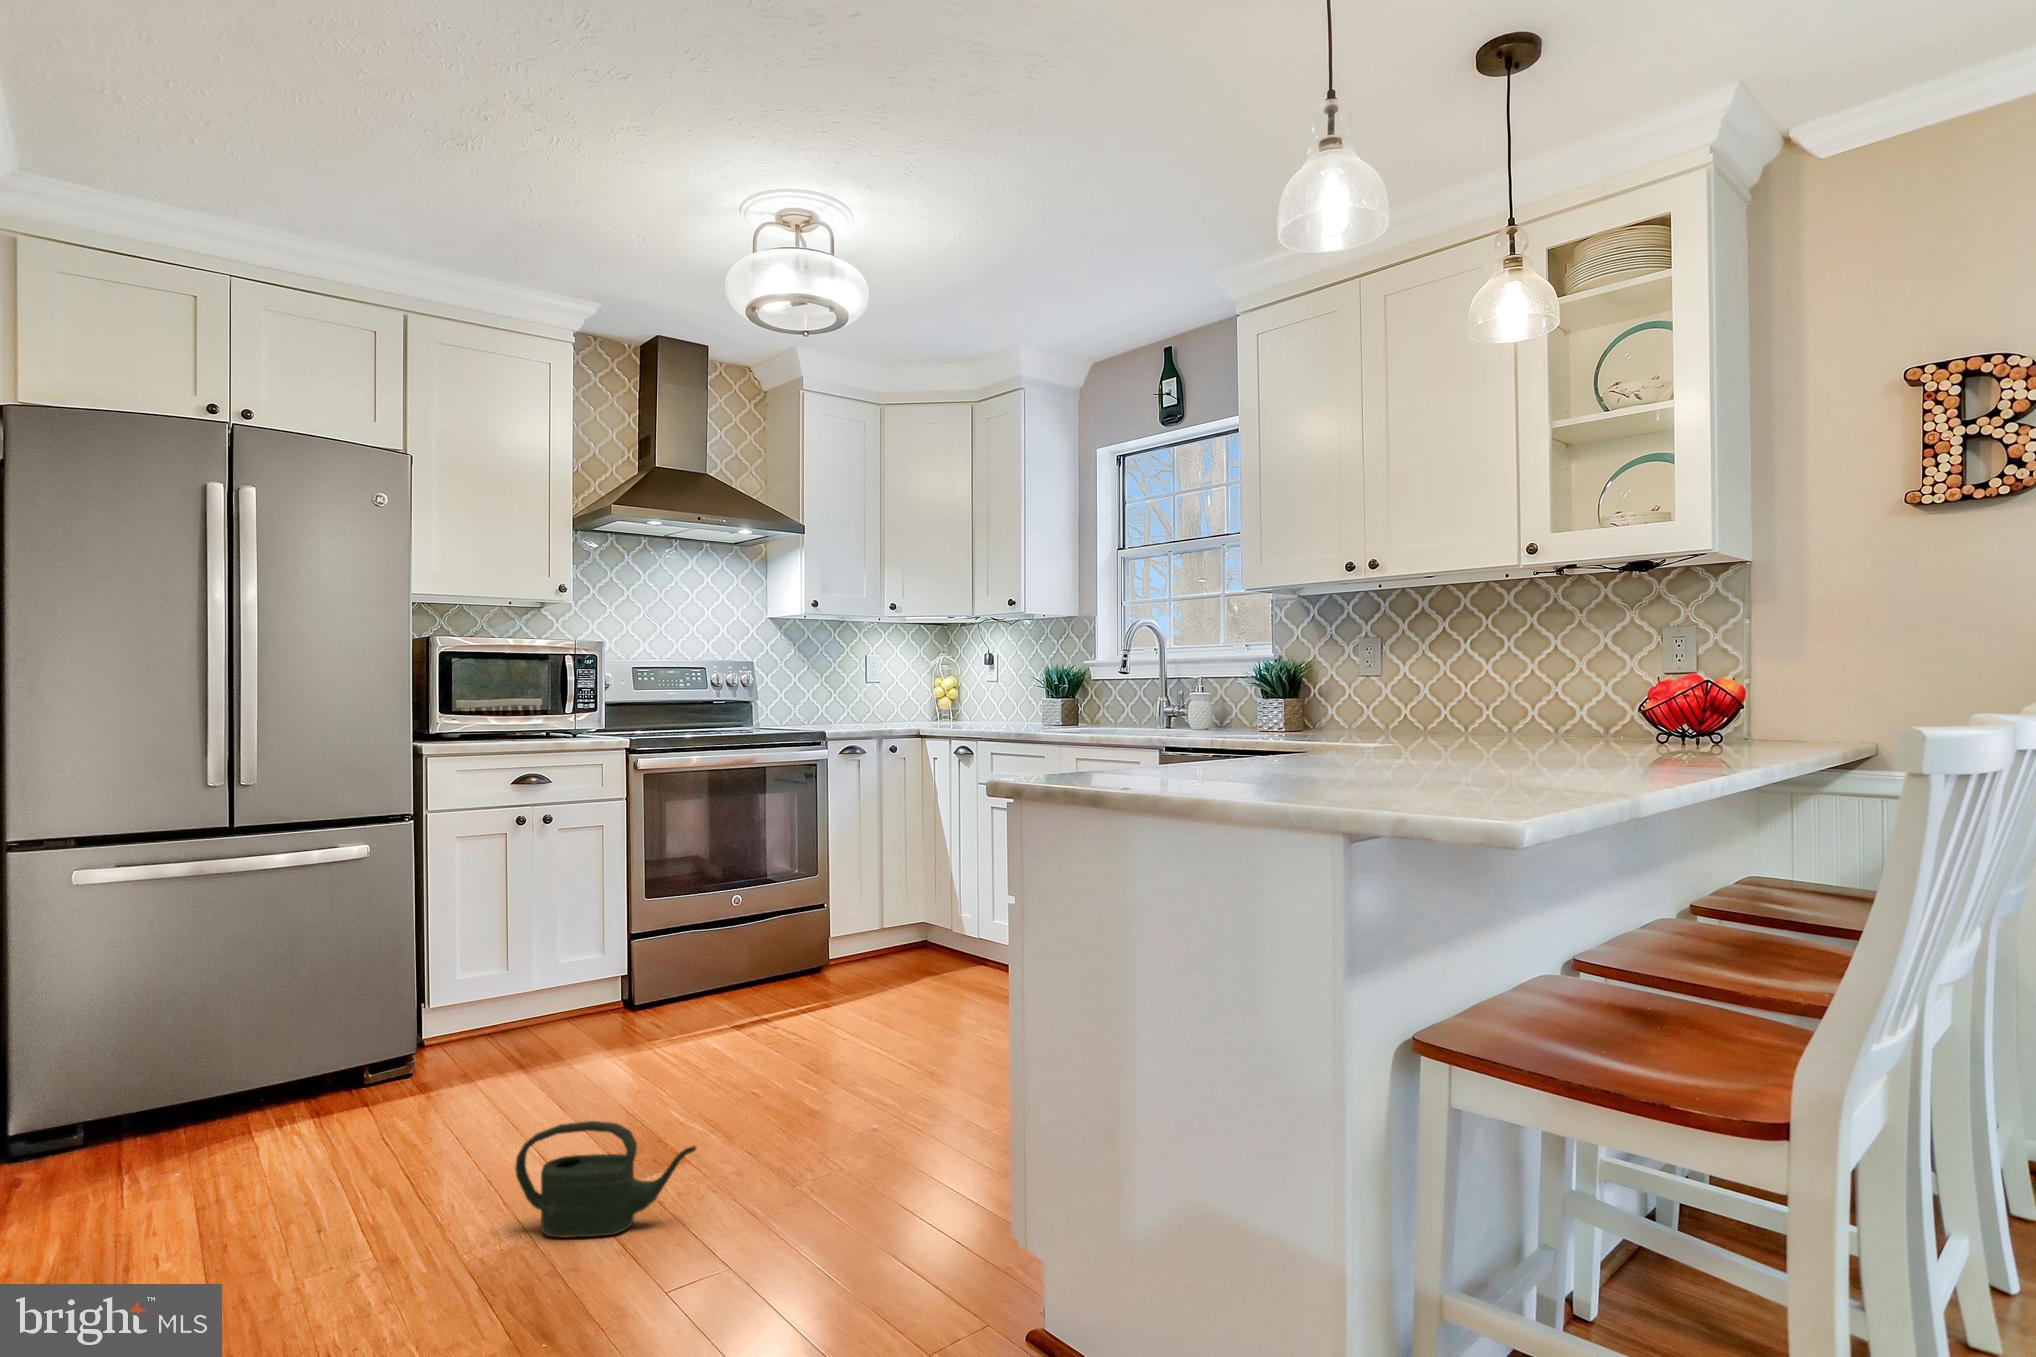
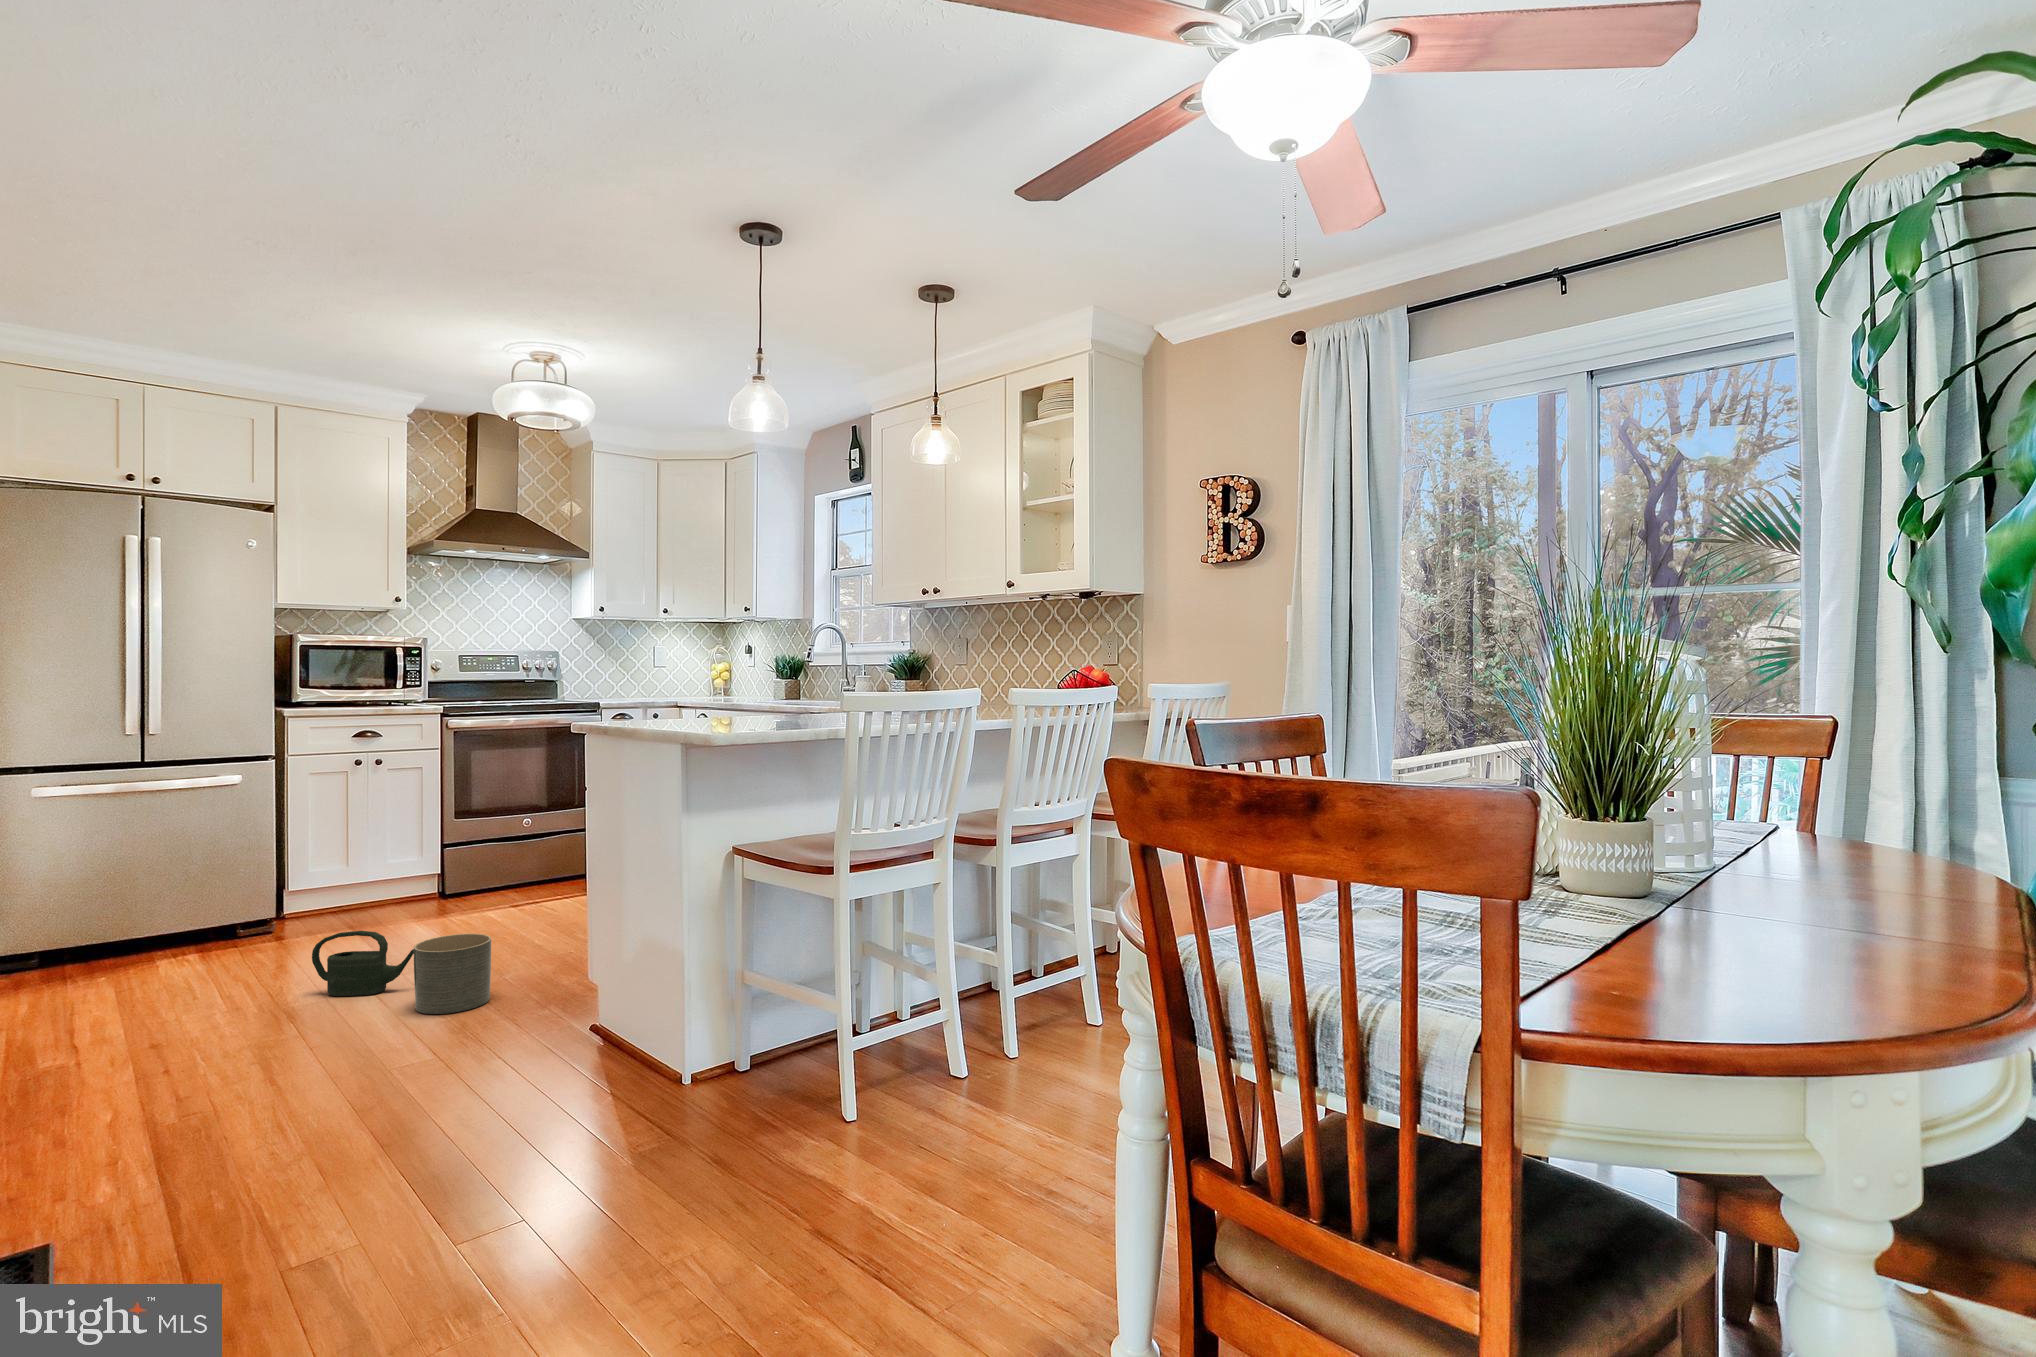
planter: none [702,1131,825,1294] -> present [414,934,491,1014]

